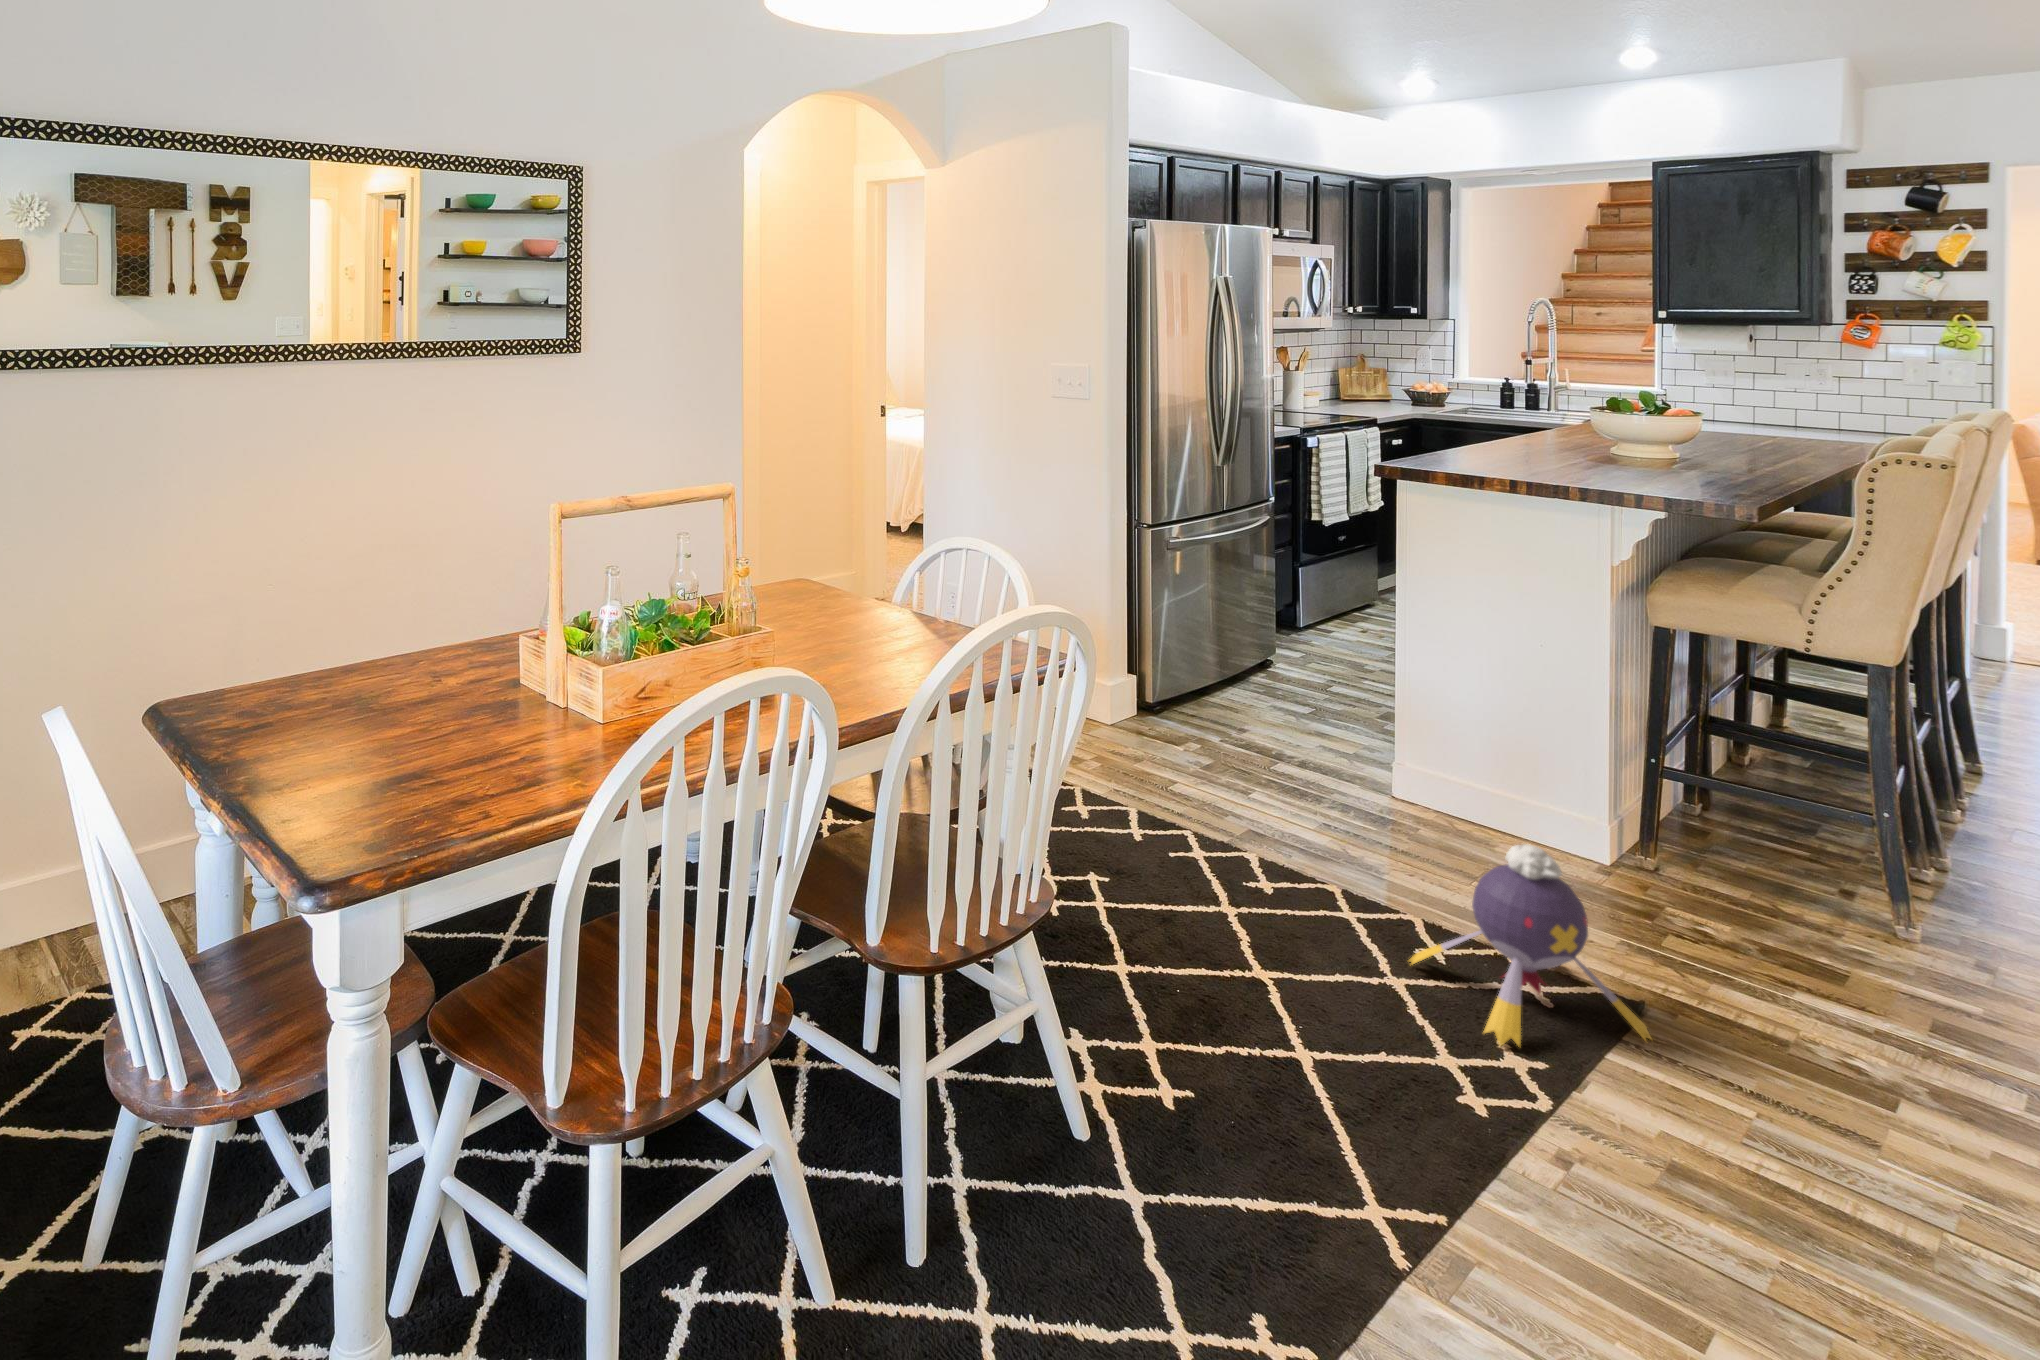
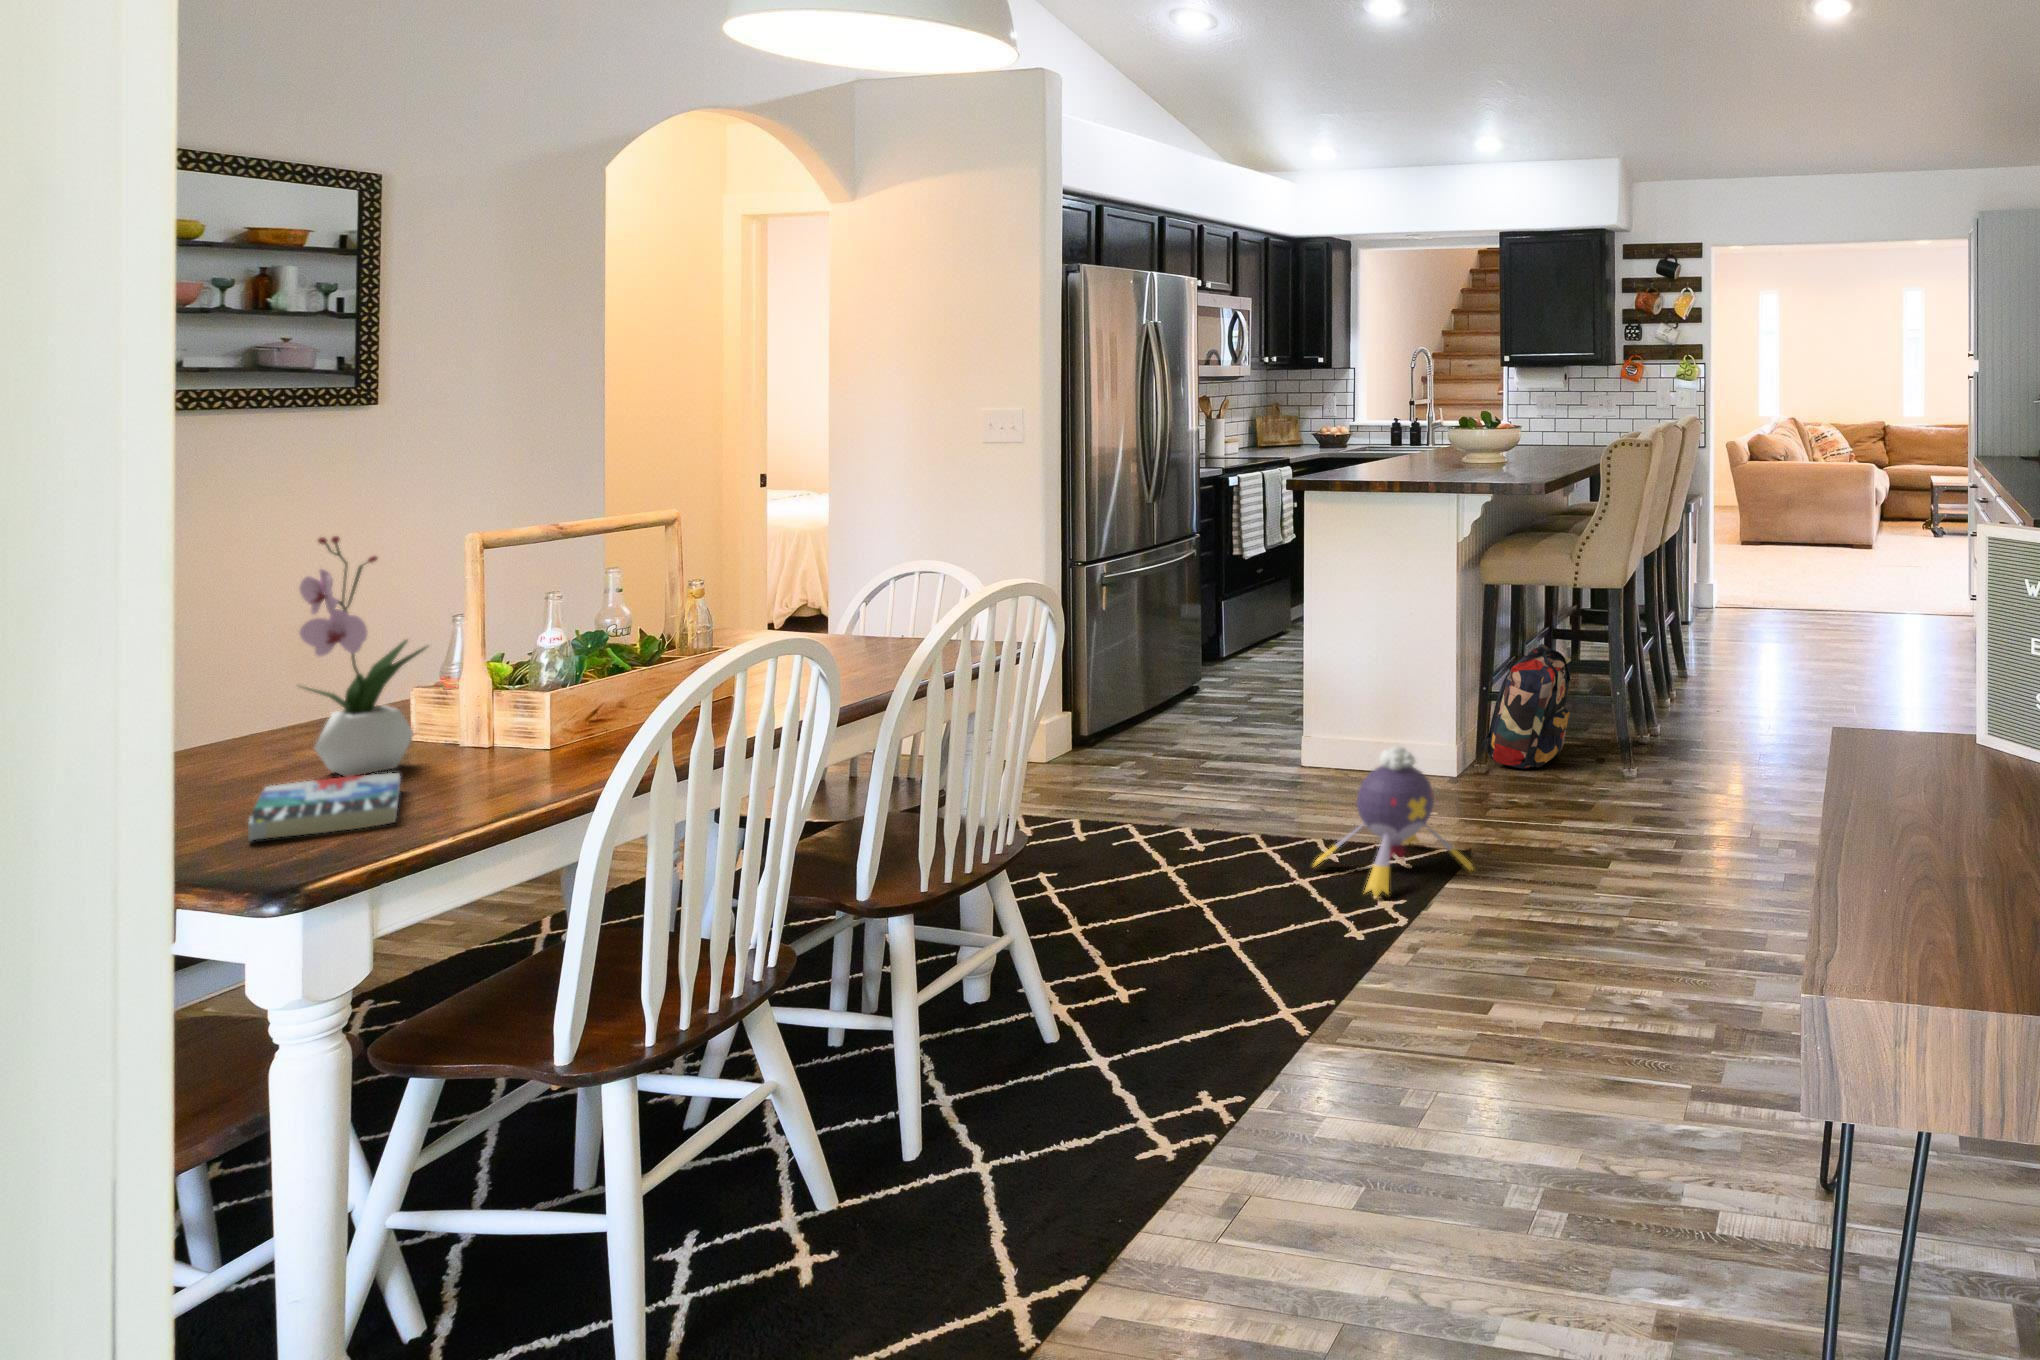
flower arrangement: none [407,523,502,747] -> present [297,536,428,777]
backpack: none [1644,713,1794,876] -> present [1482,644,1573,769]
book: none [316,759,462,837] -> present [248,773,401,841]

